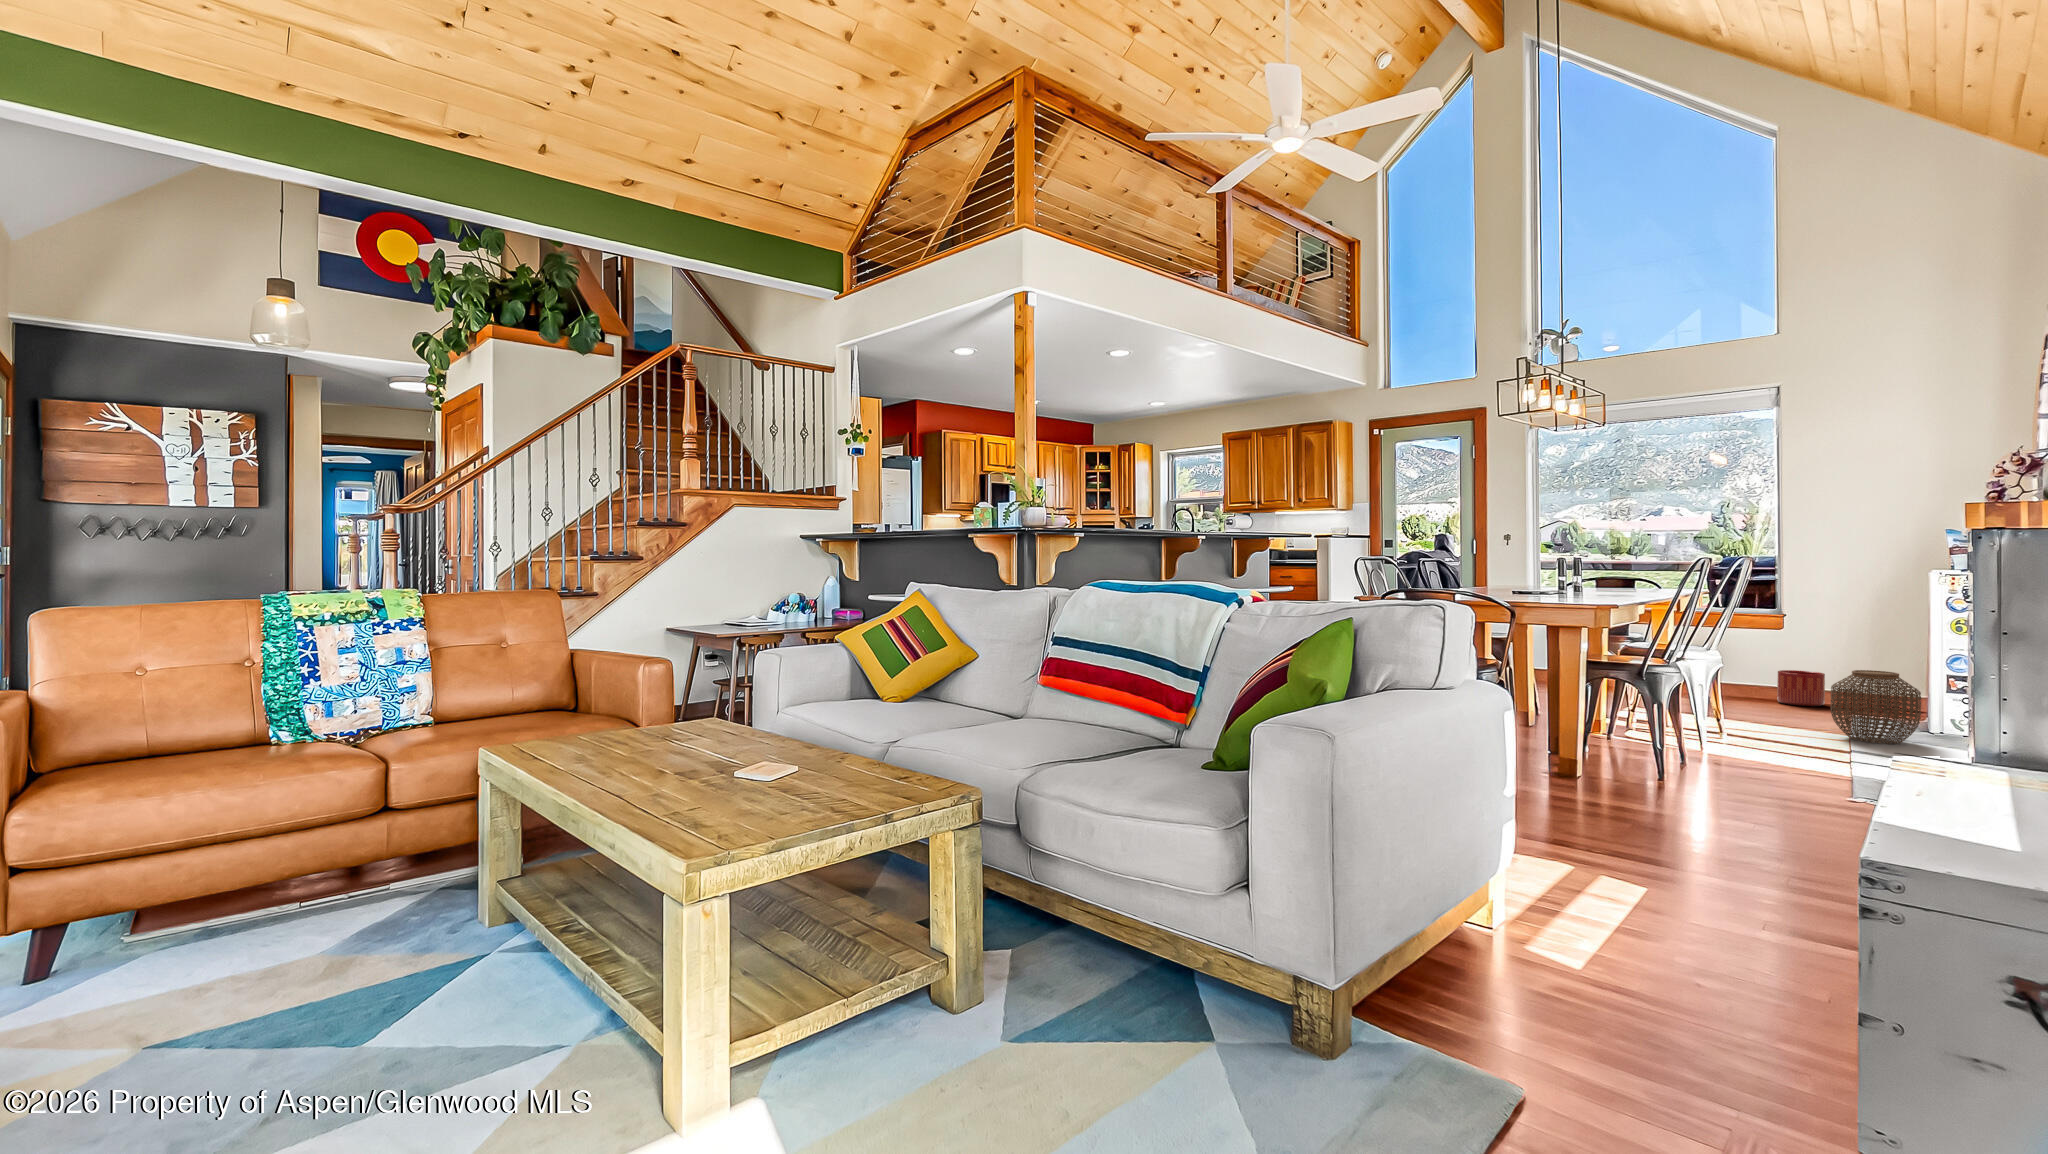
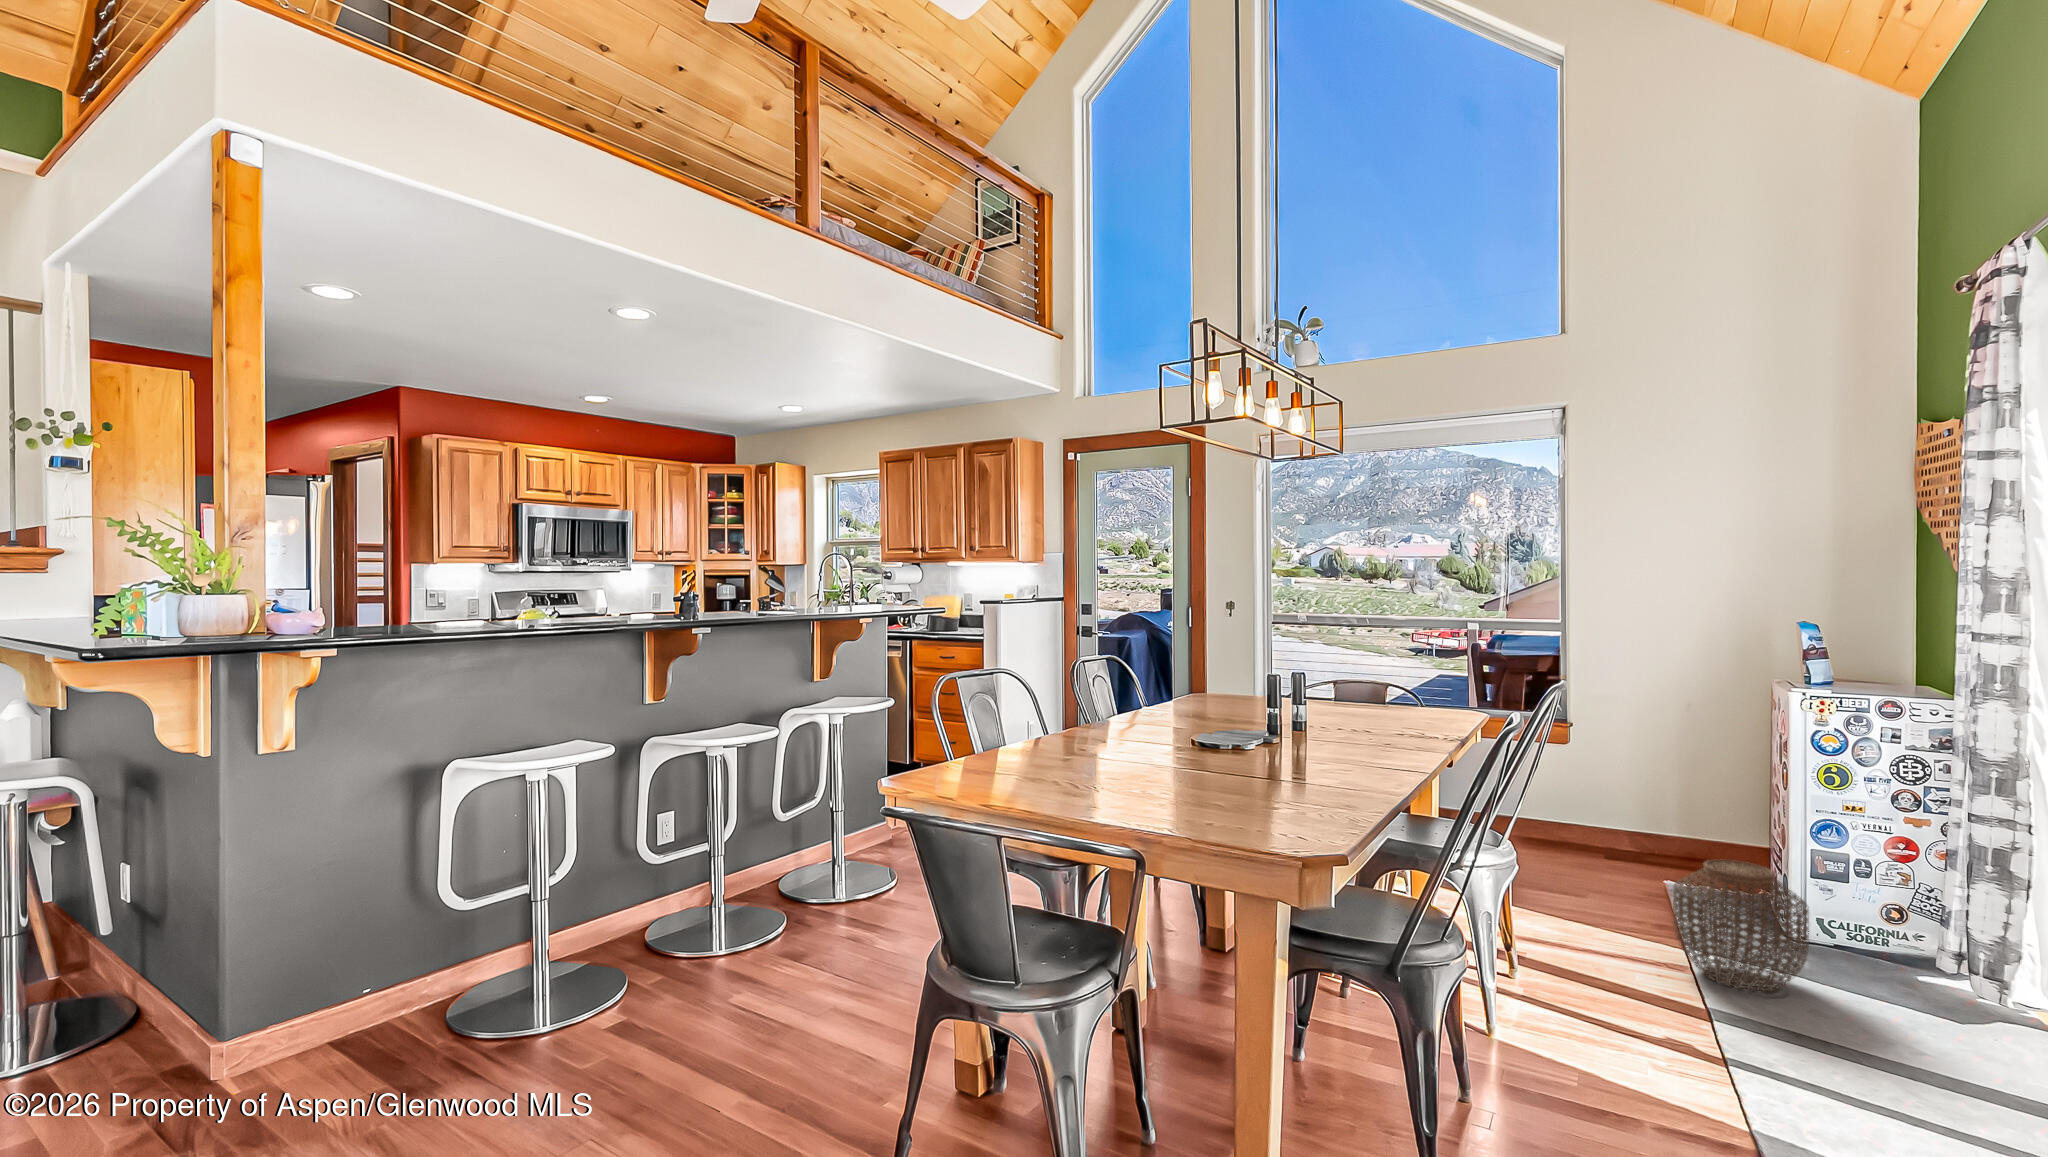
planter: present [1777,670,1825,706] -> none [1572,807,1632,865]

